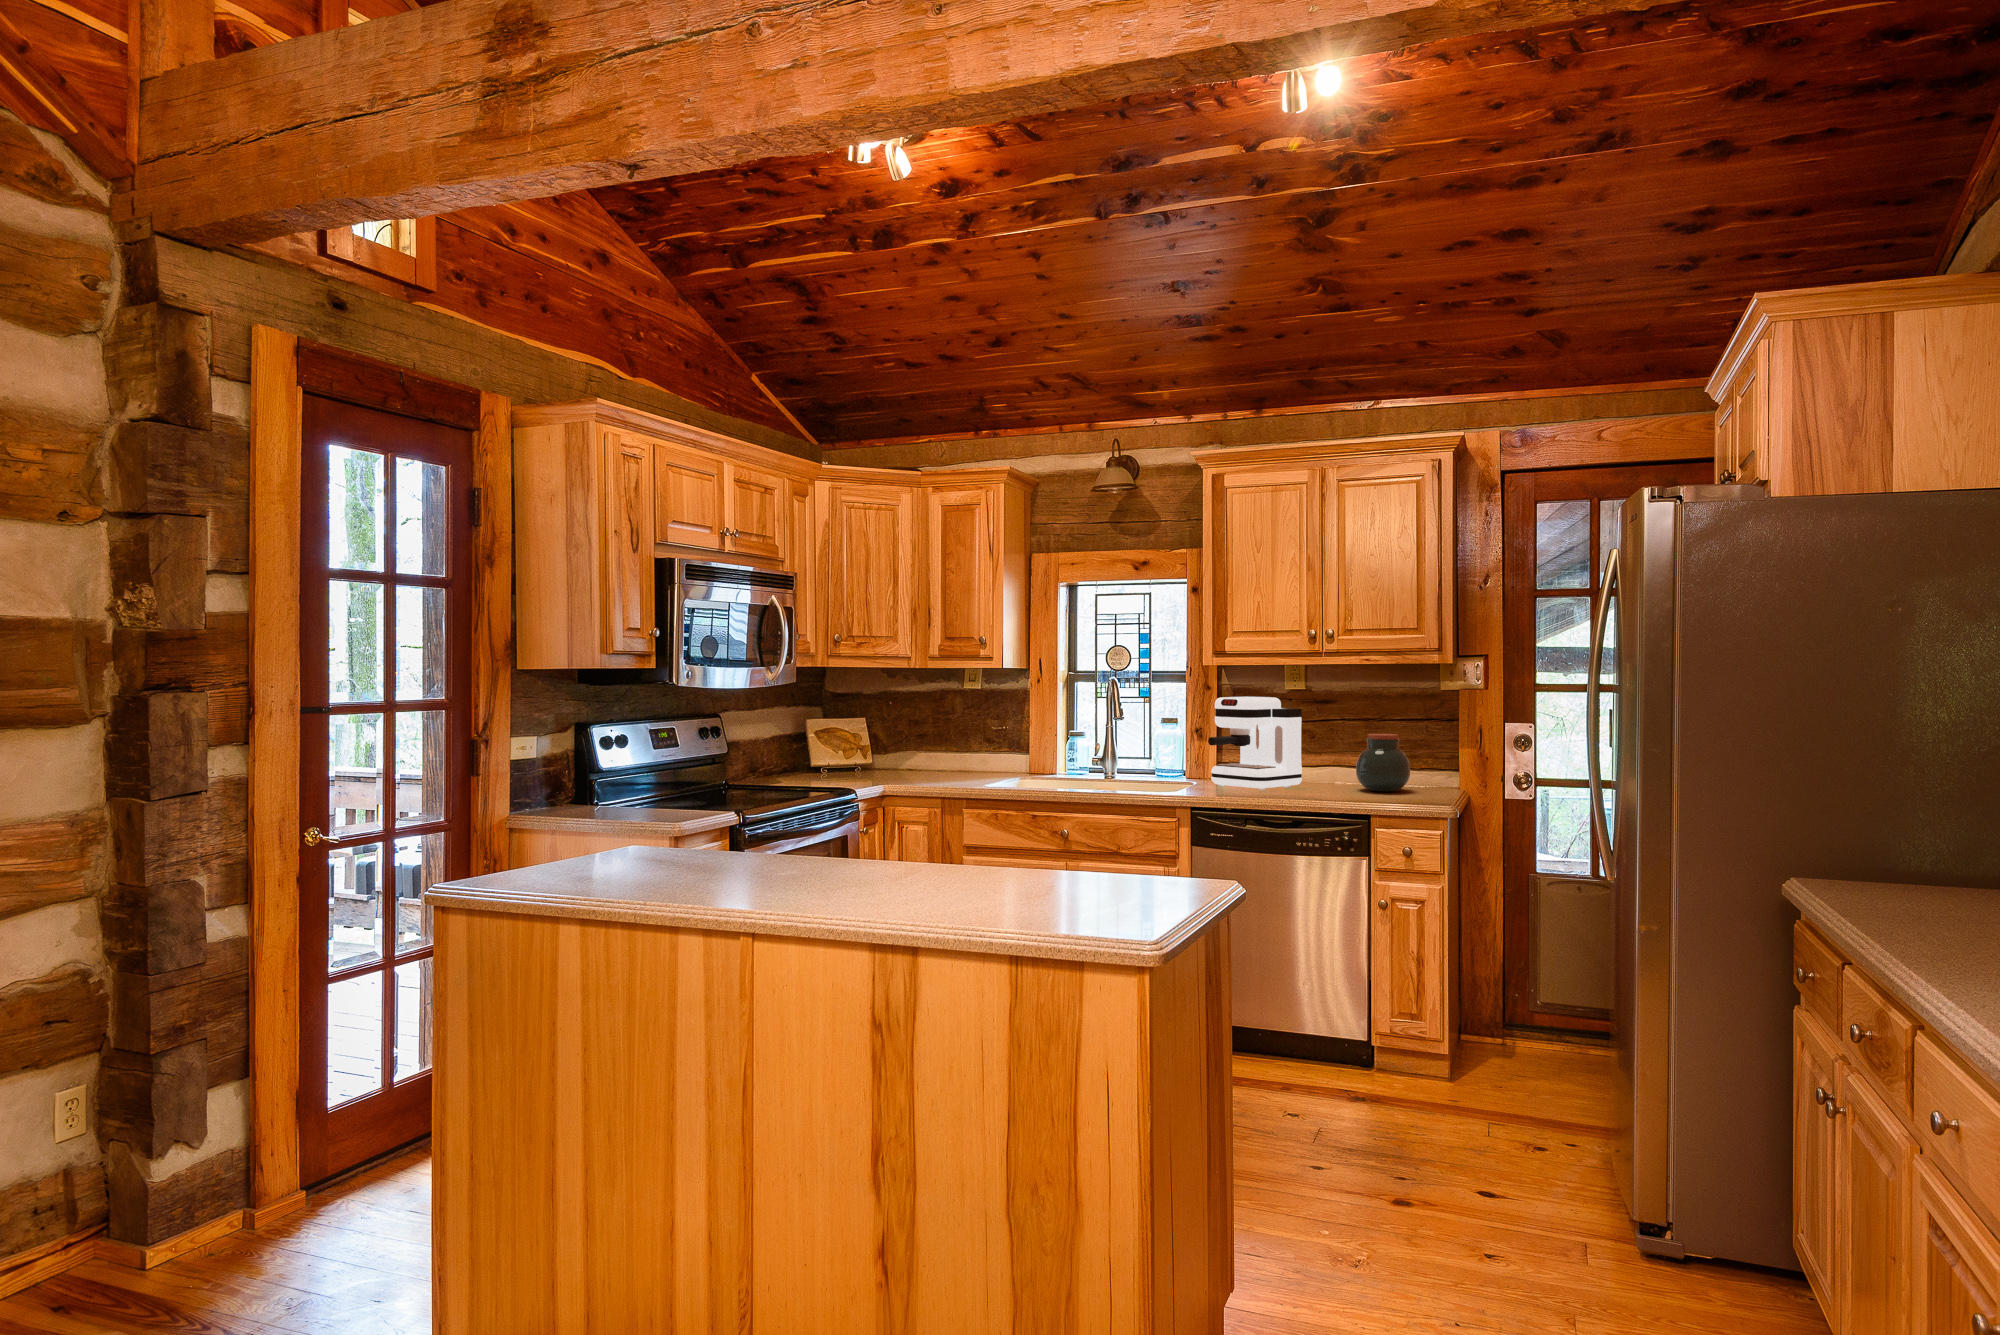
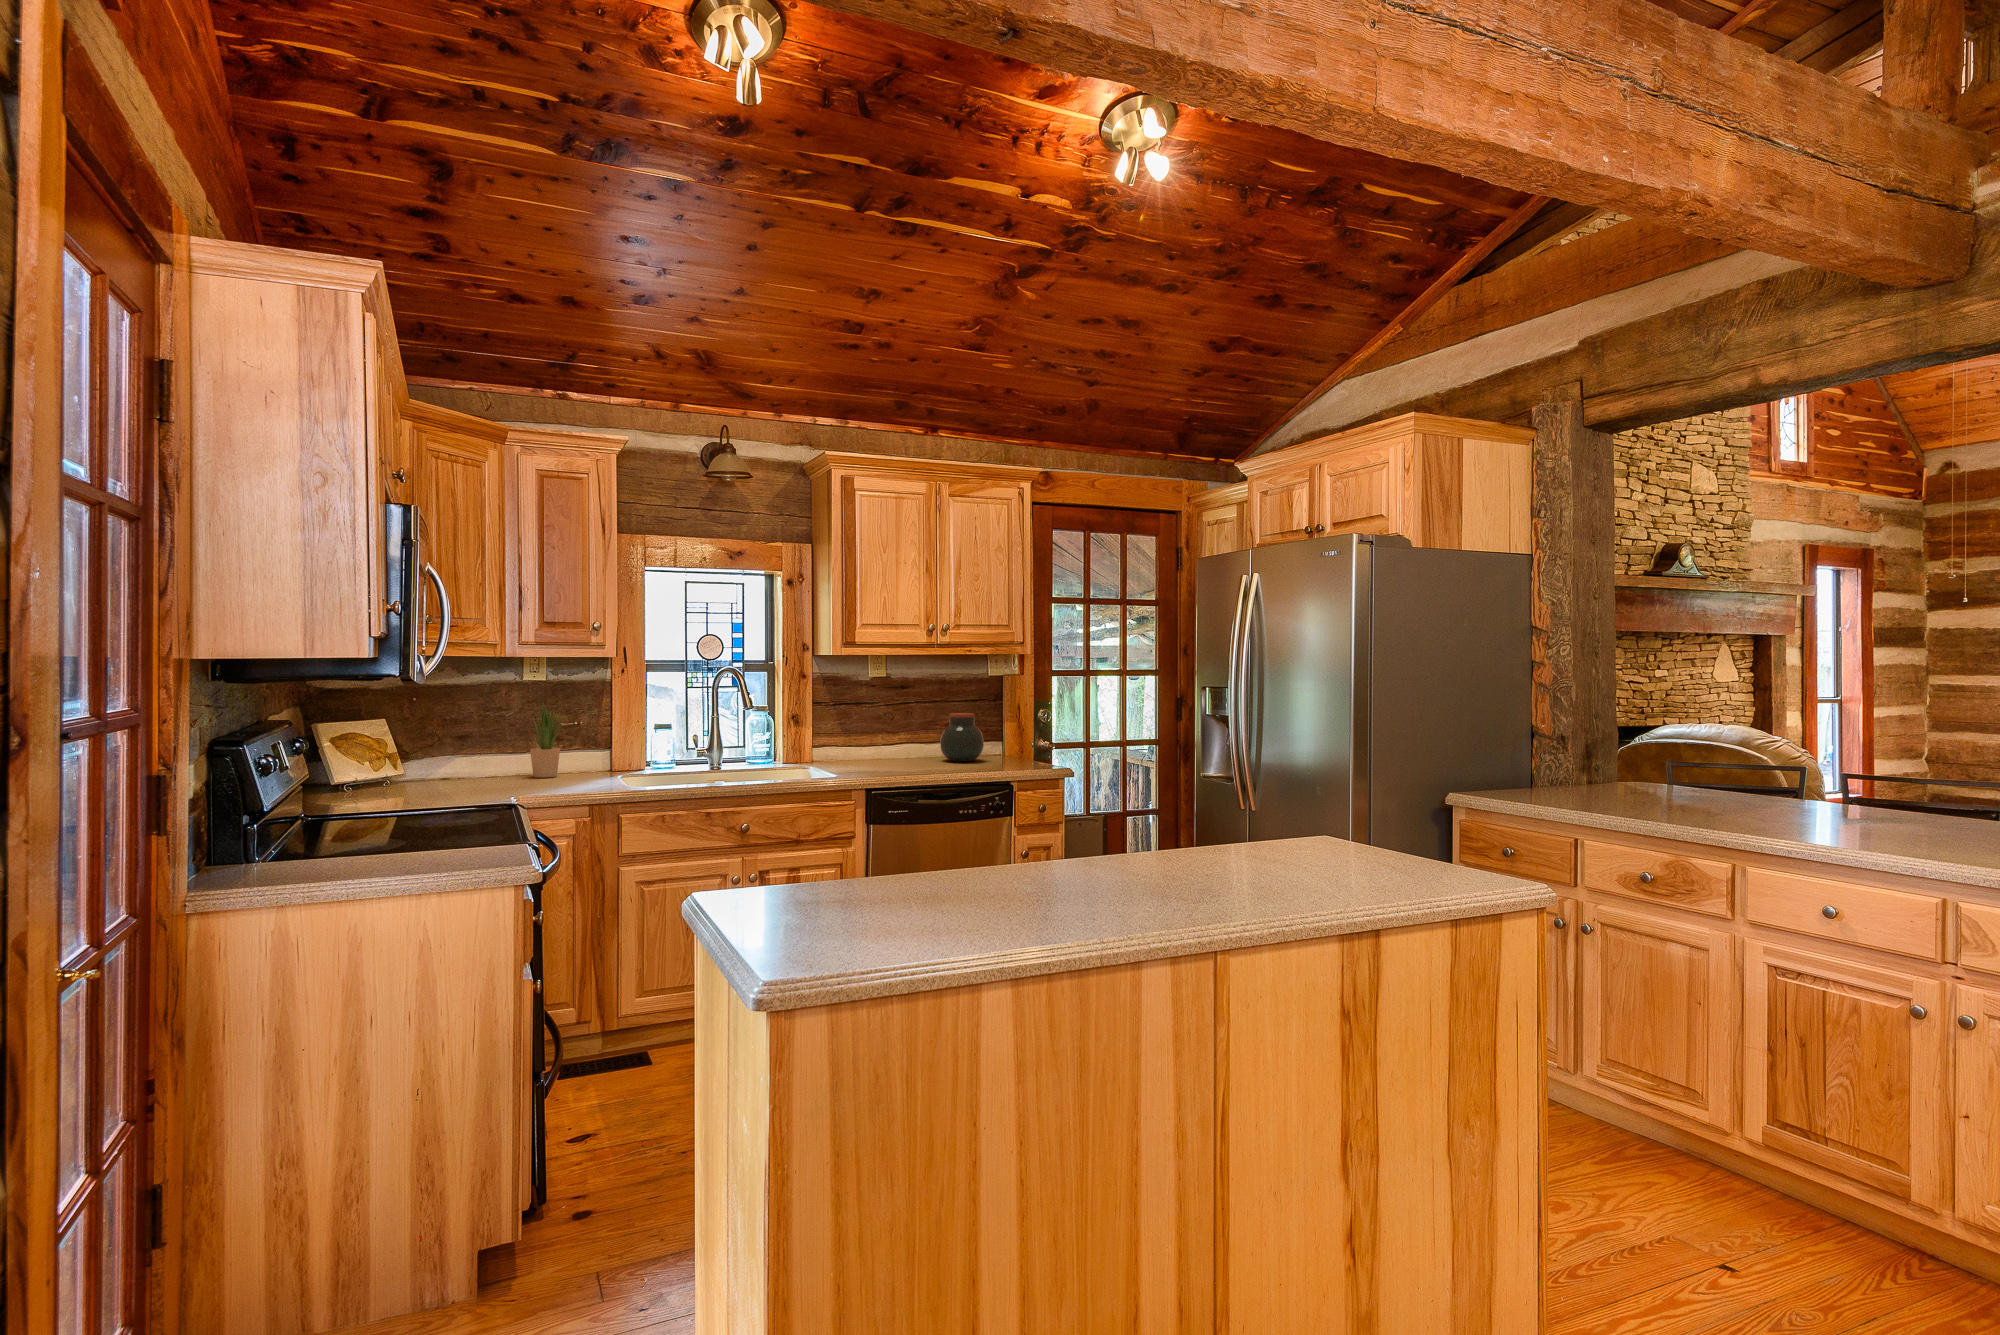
coffee maker: present [1208,697,1302,790] -> none [830,684,899,768]
potted plant: none [958,704,985,773] -> present [530,700,565,778]

